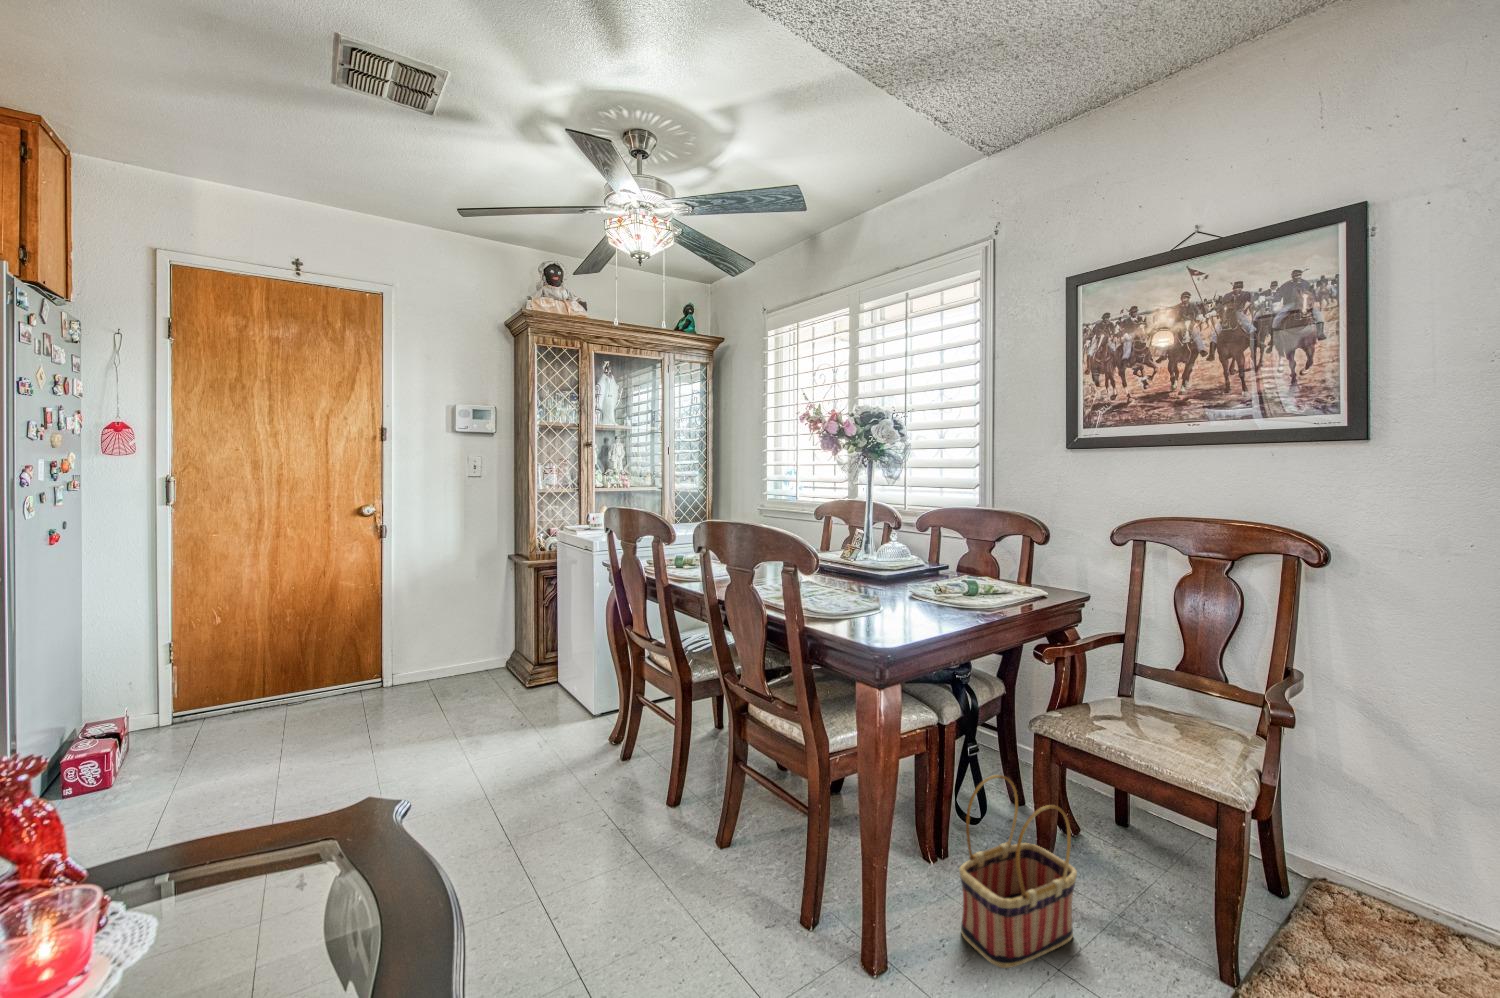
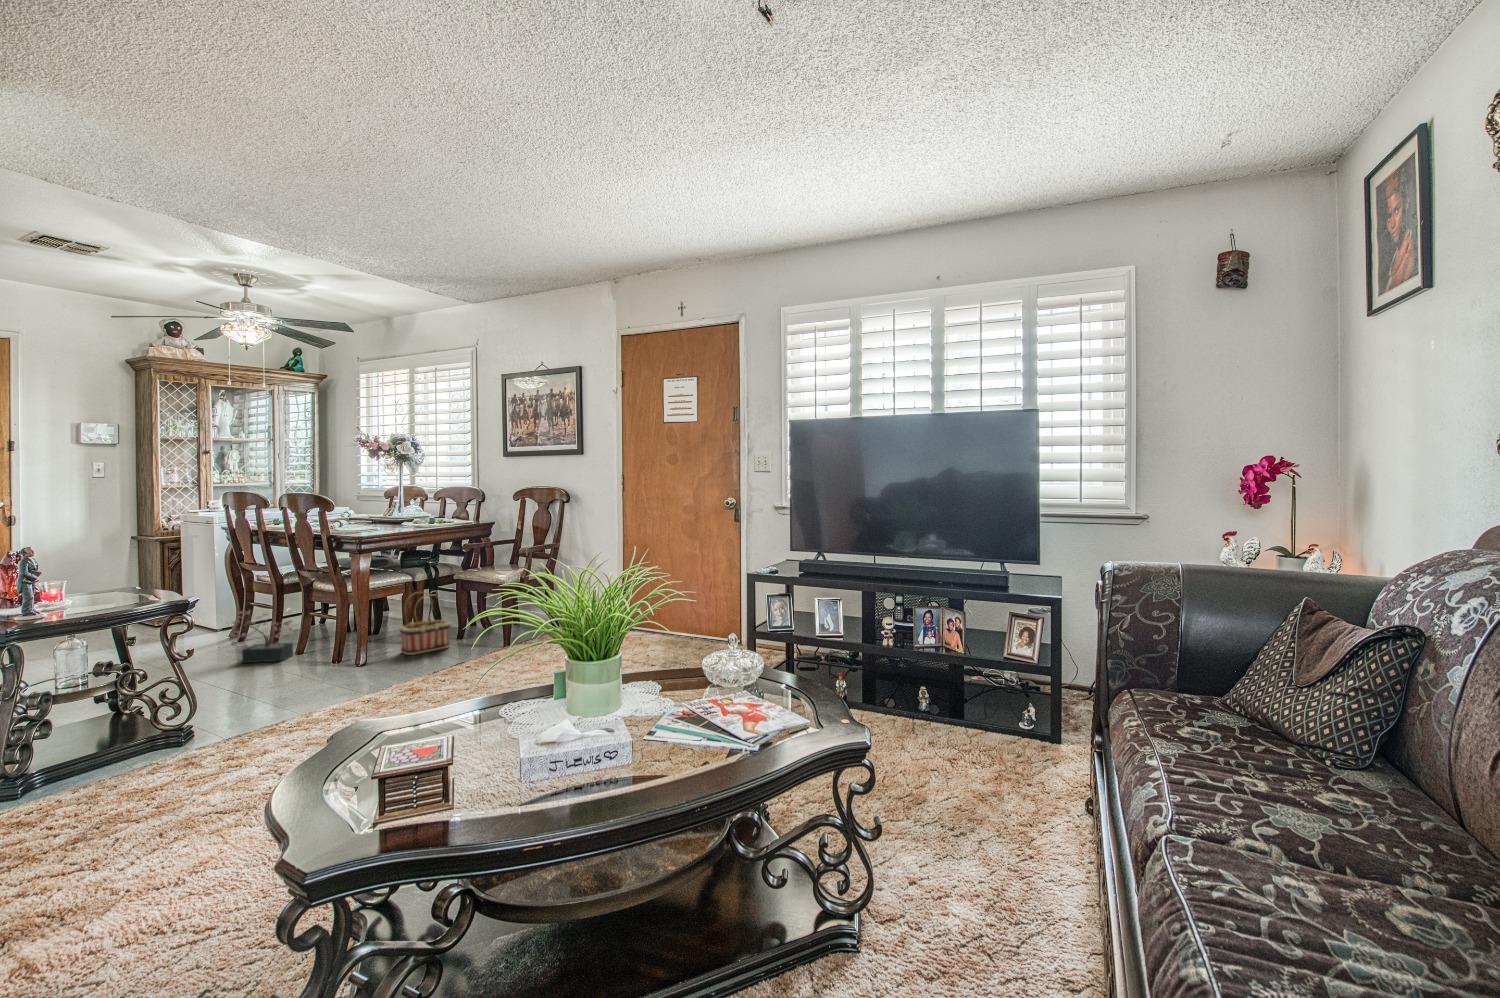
decorative plant: none [604,759,736,906] -> present [227,610,298,663]

